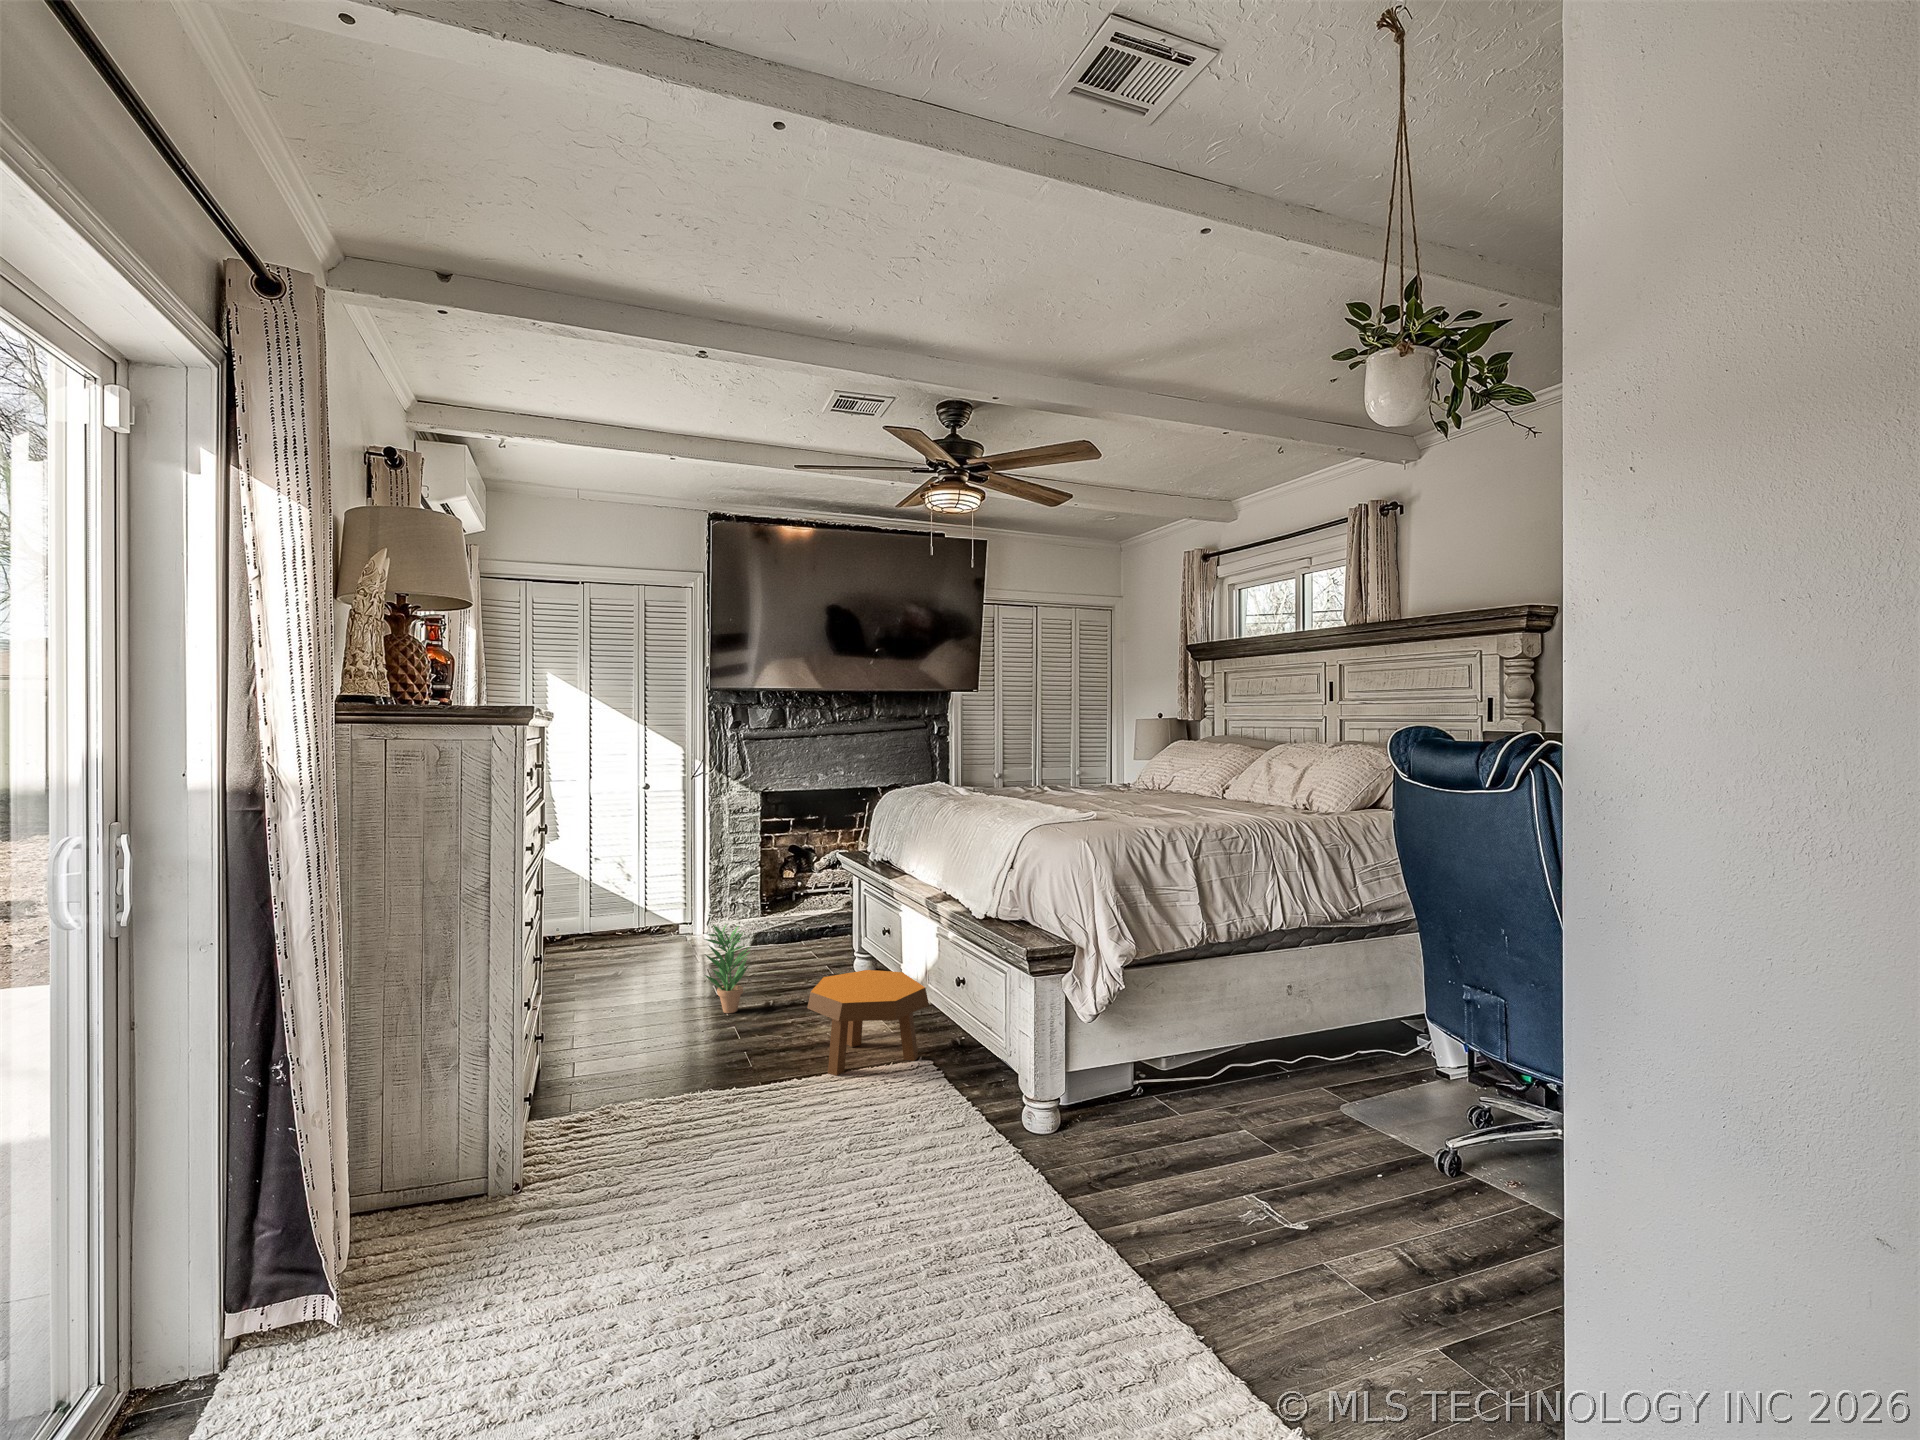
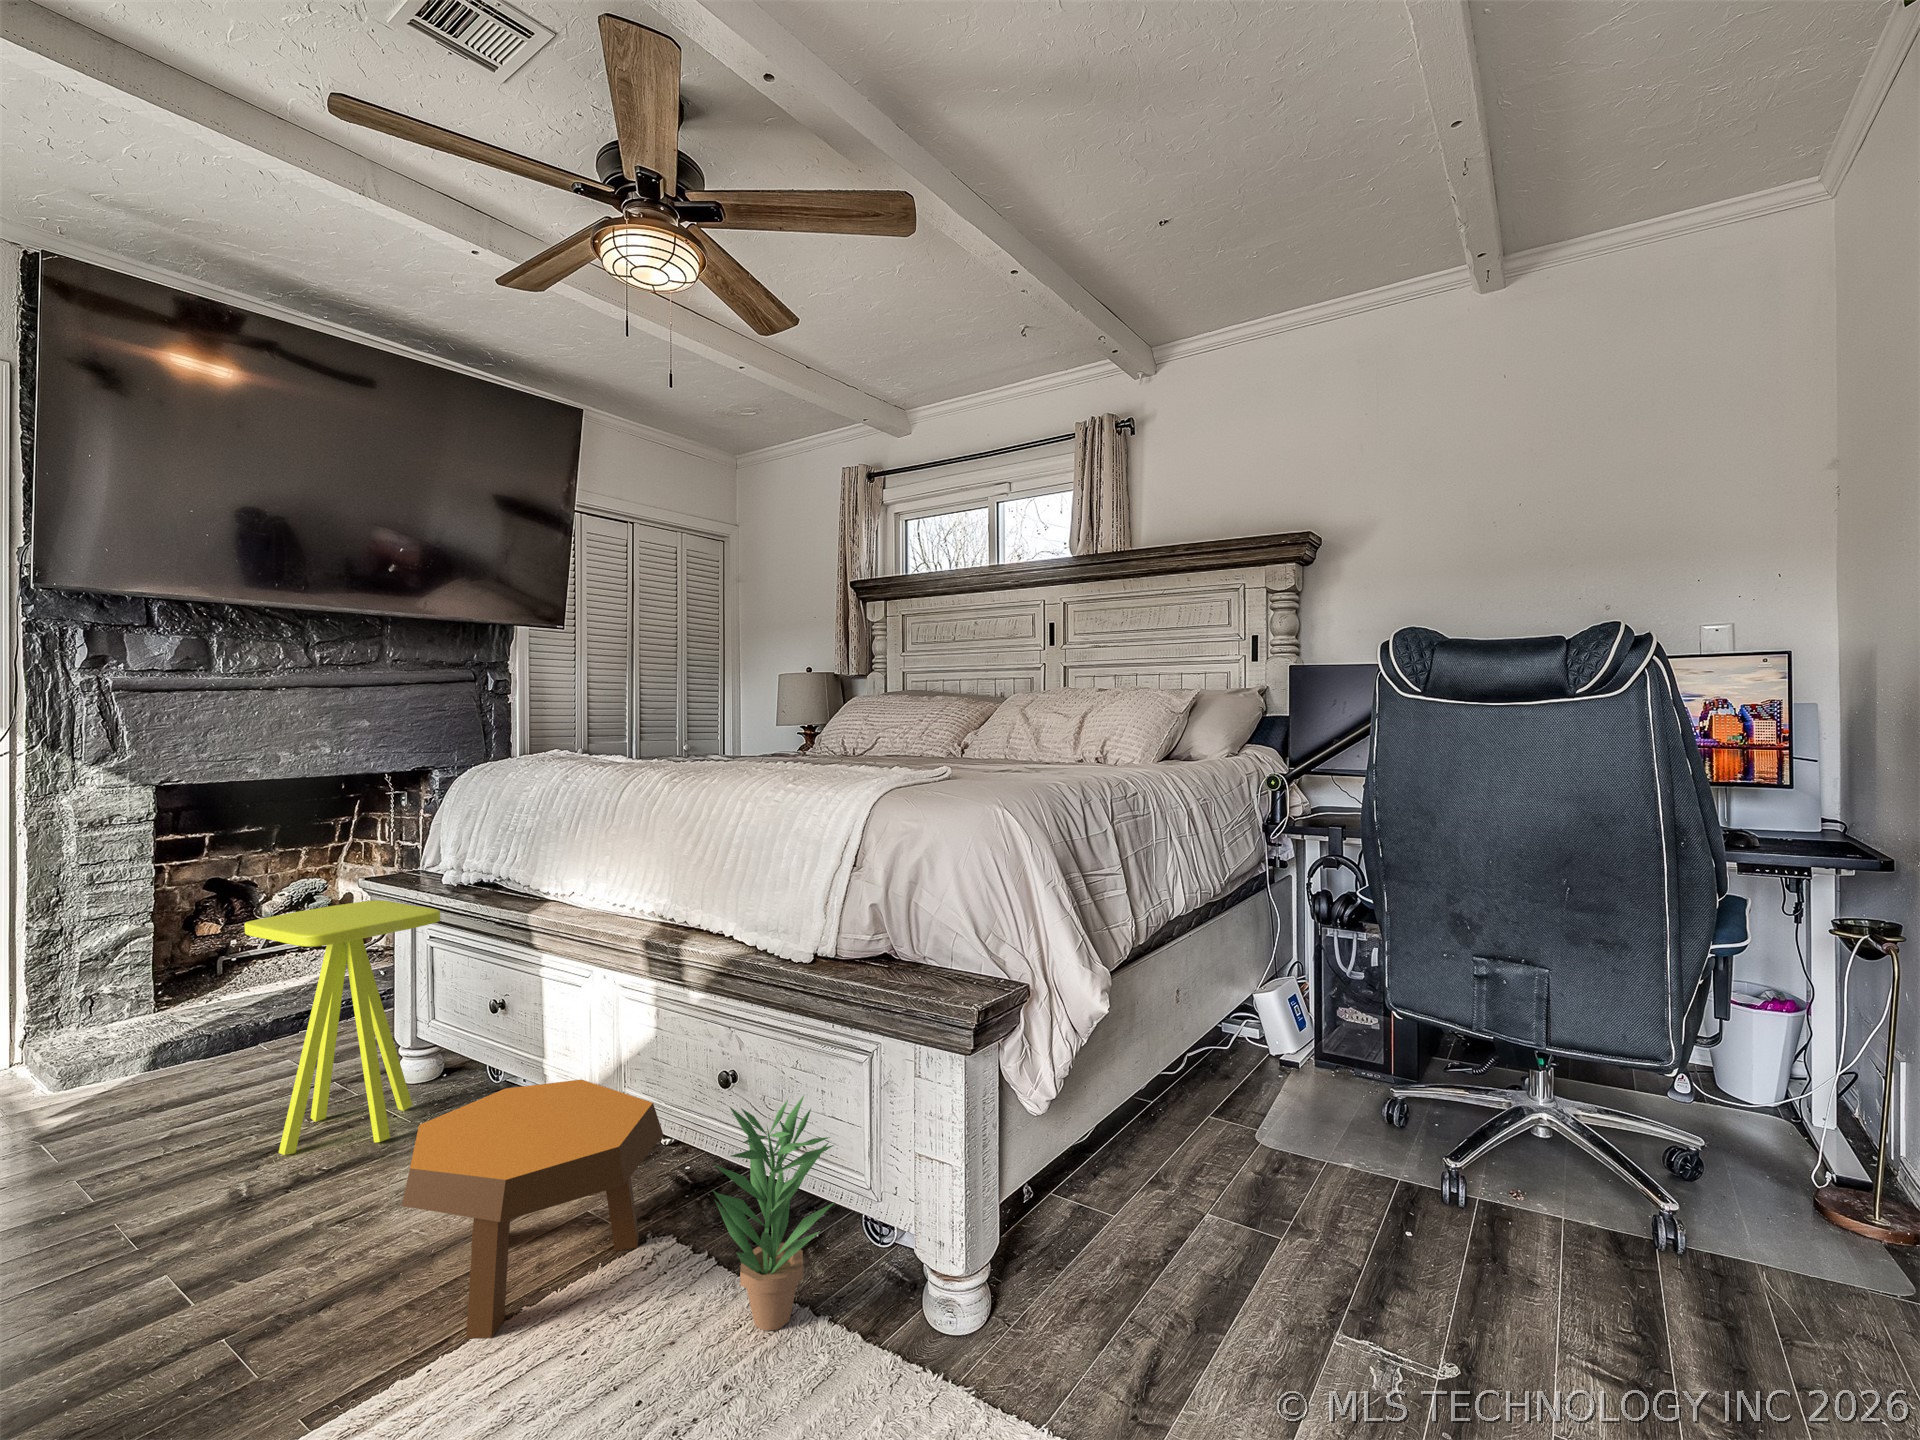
side table: none [778,866,862,995] -> present [244,900,441,1155]
potted plant: present [705,925,749,1013] -> present [712,1096,835,1331]

